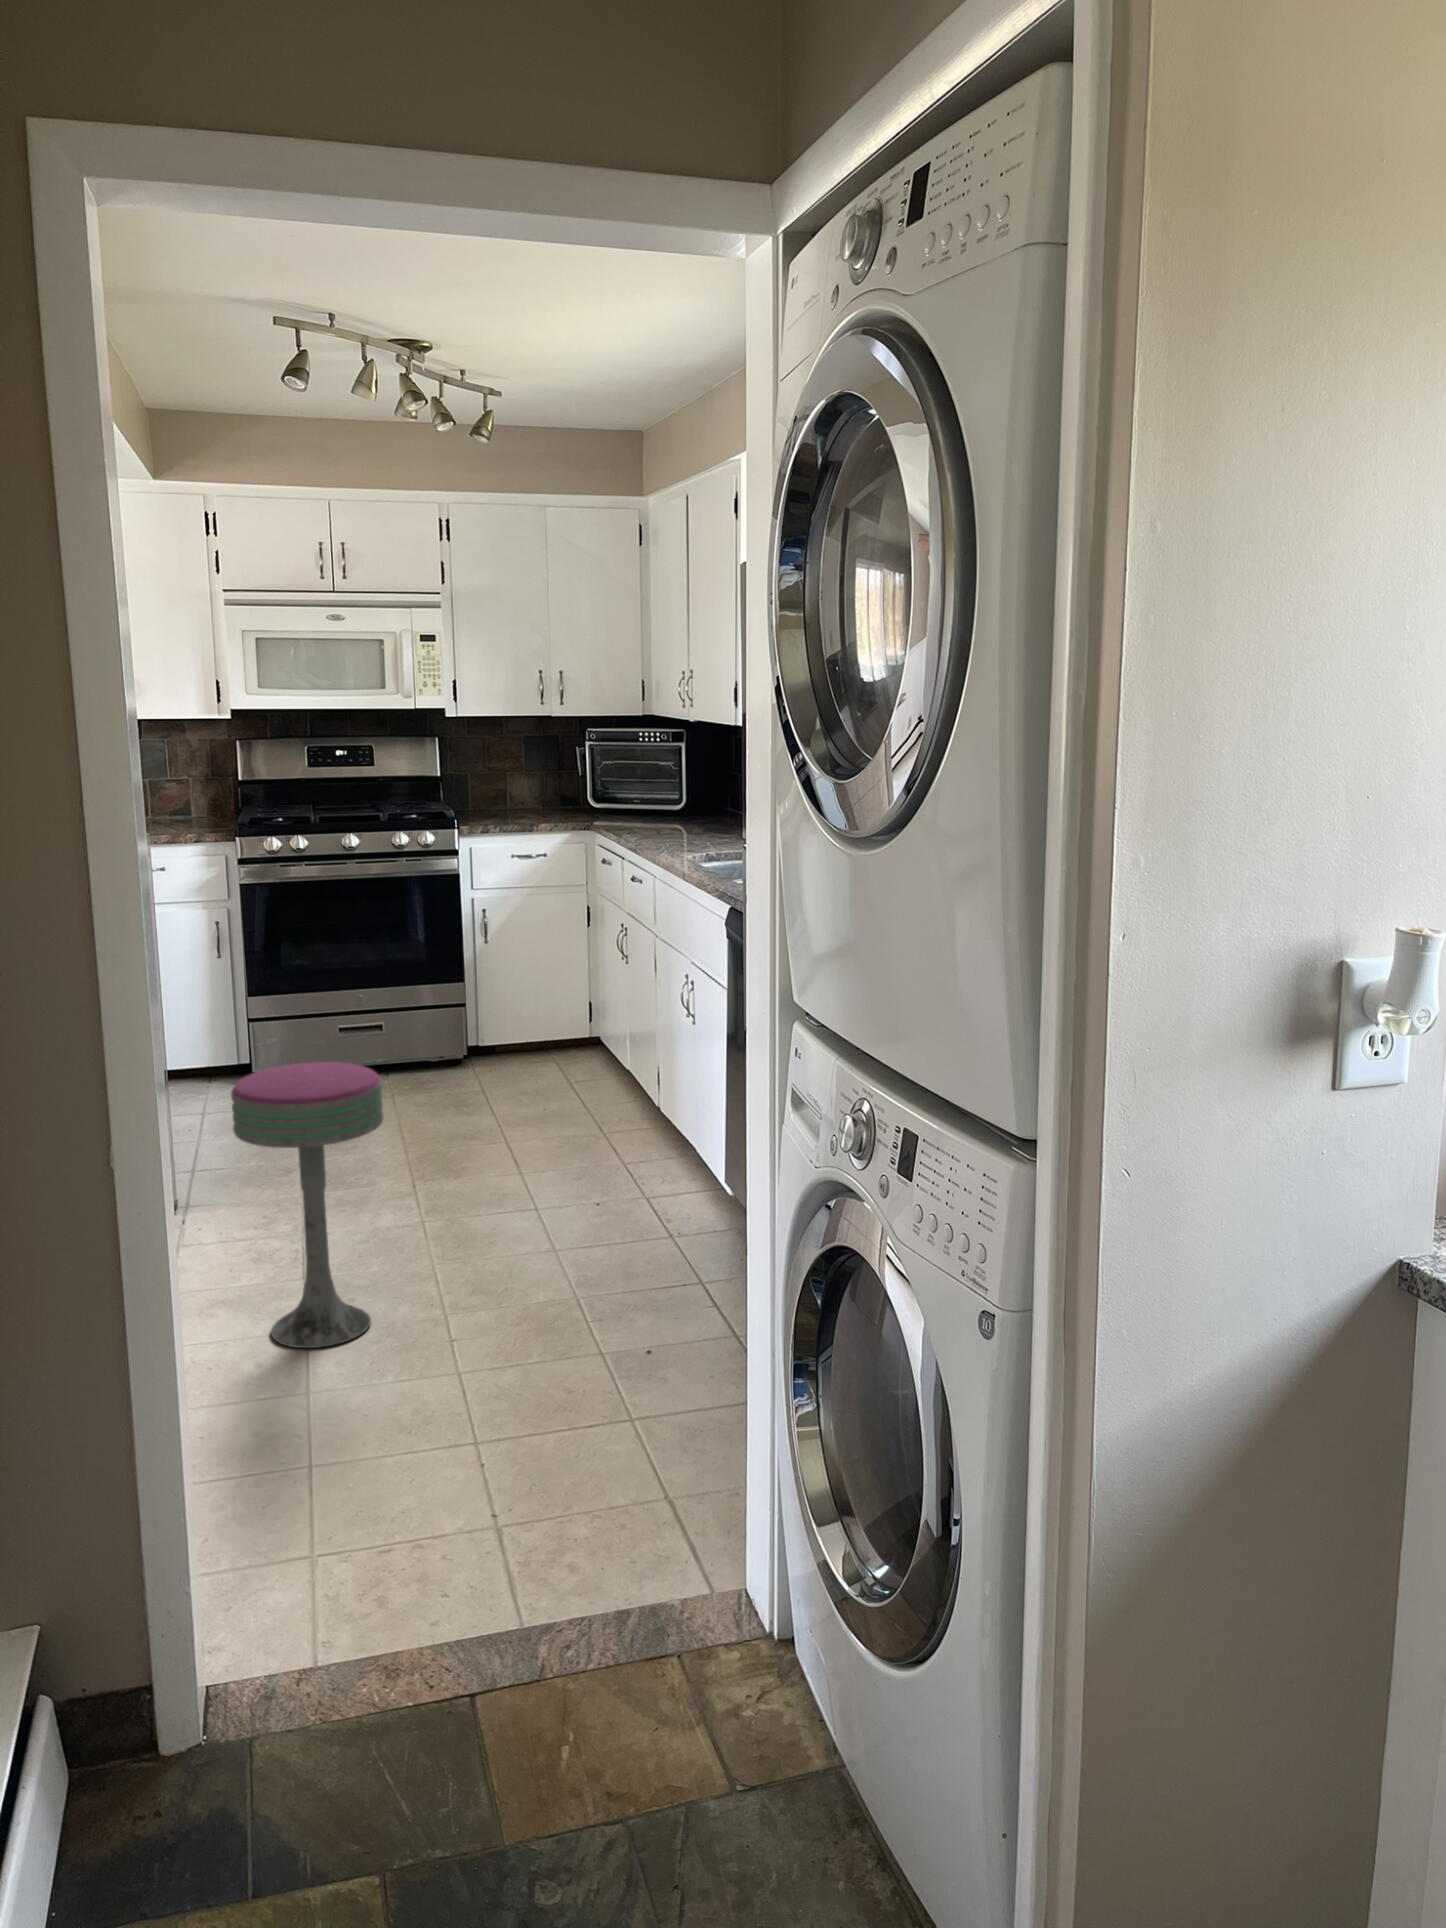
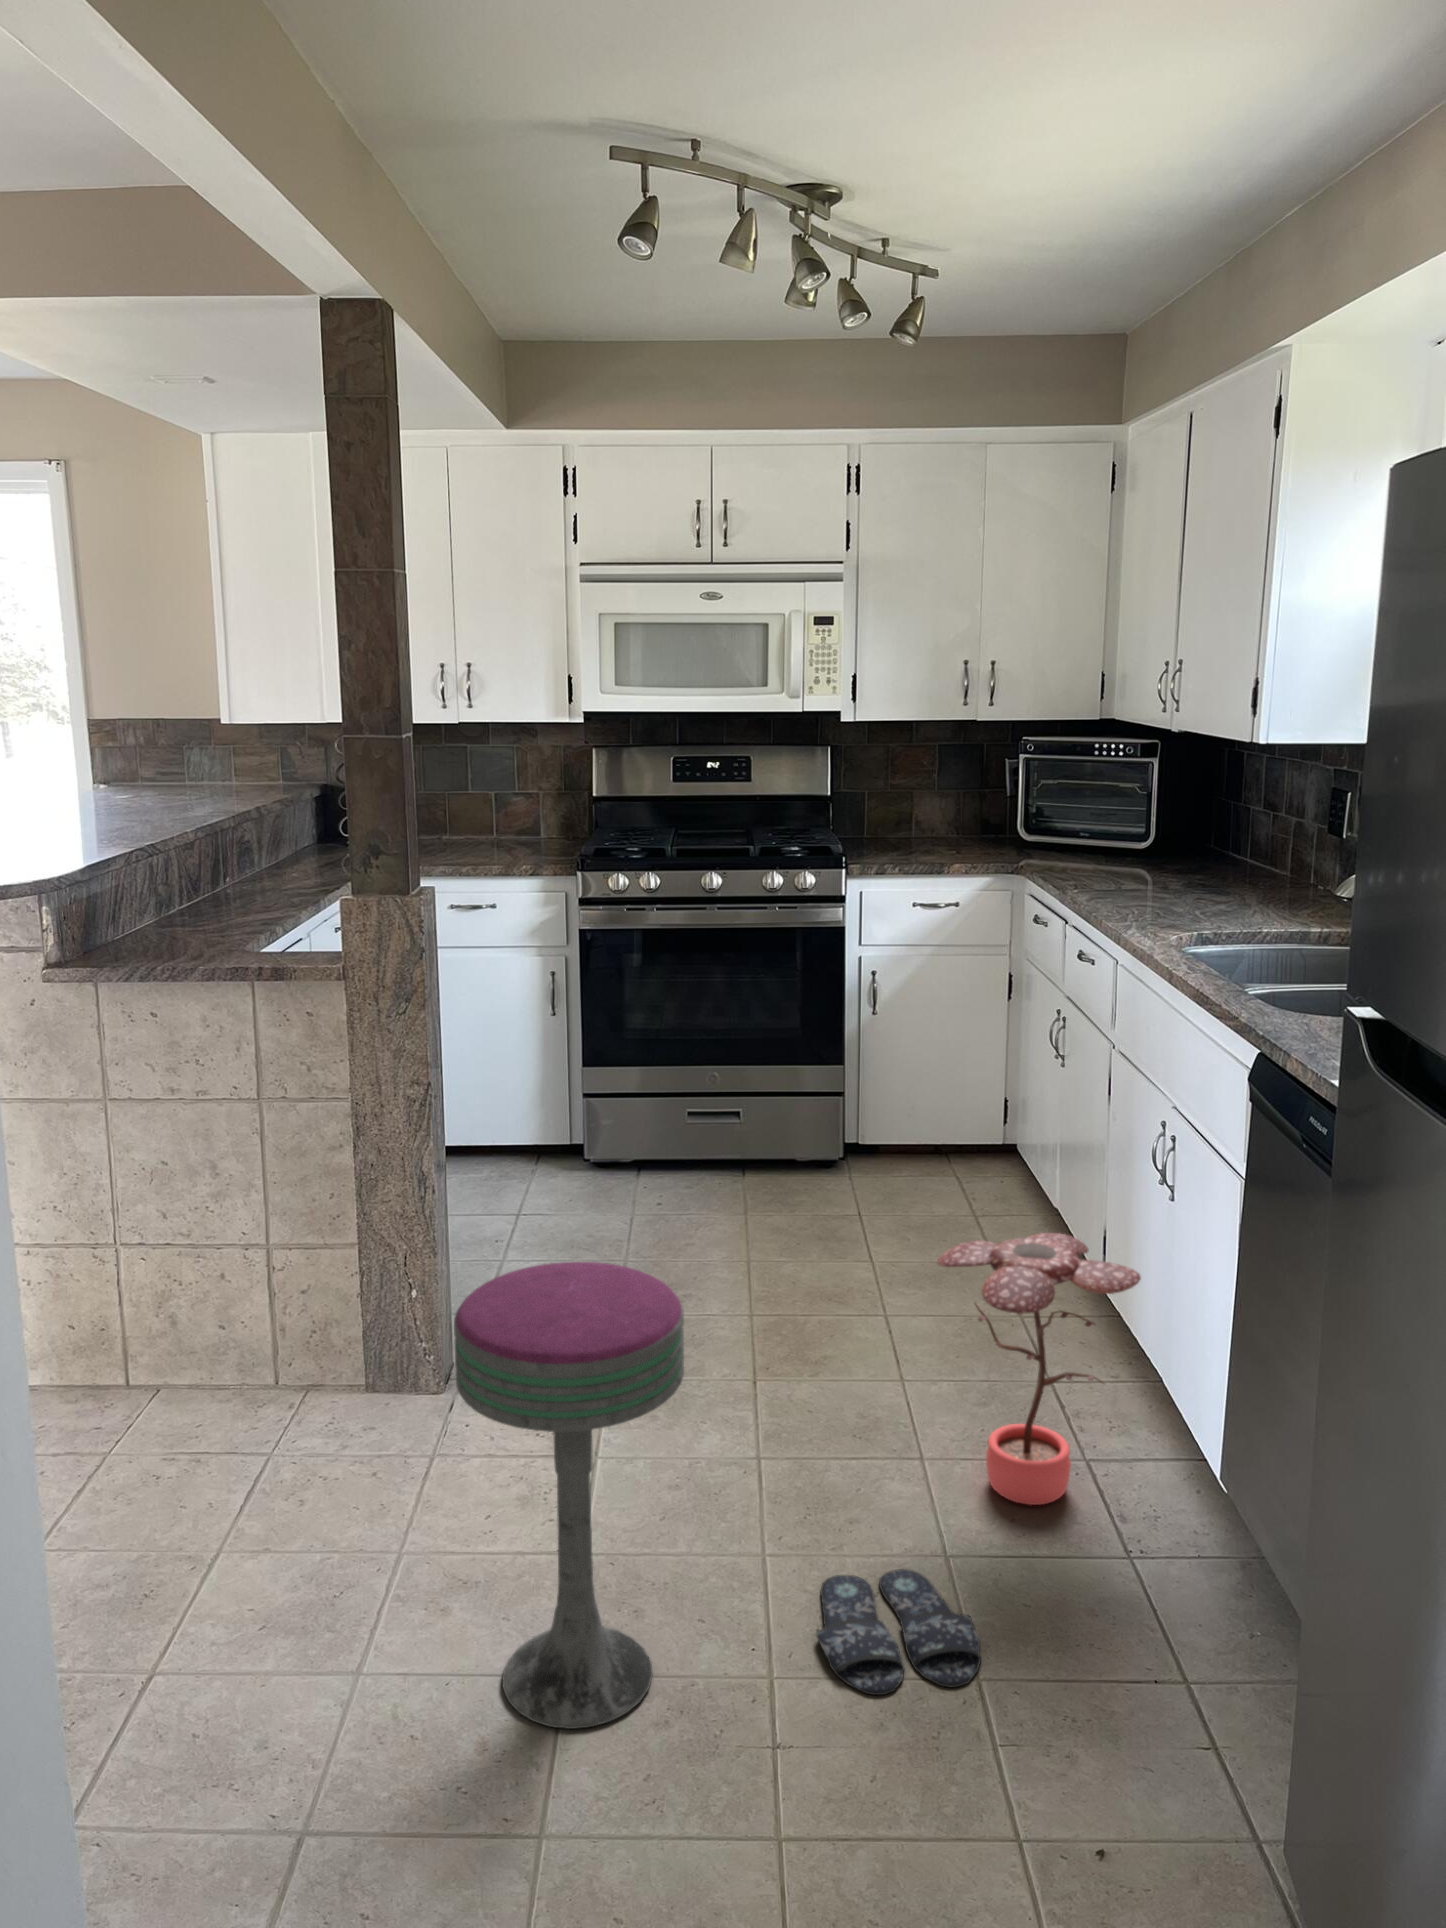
potted plant: none [539,1049,668,1221] -> present [937,1233,1141,1505]
slippers: none [474,1257,578,1310] -> present [816,1569,981,1695]

